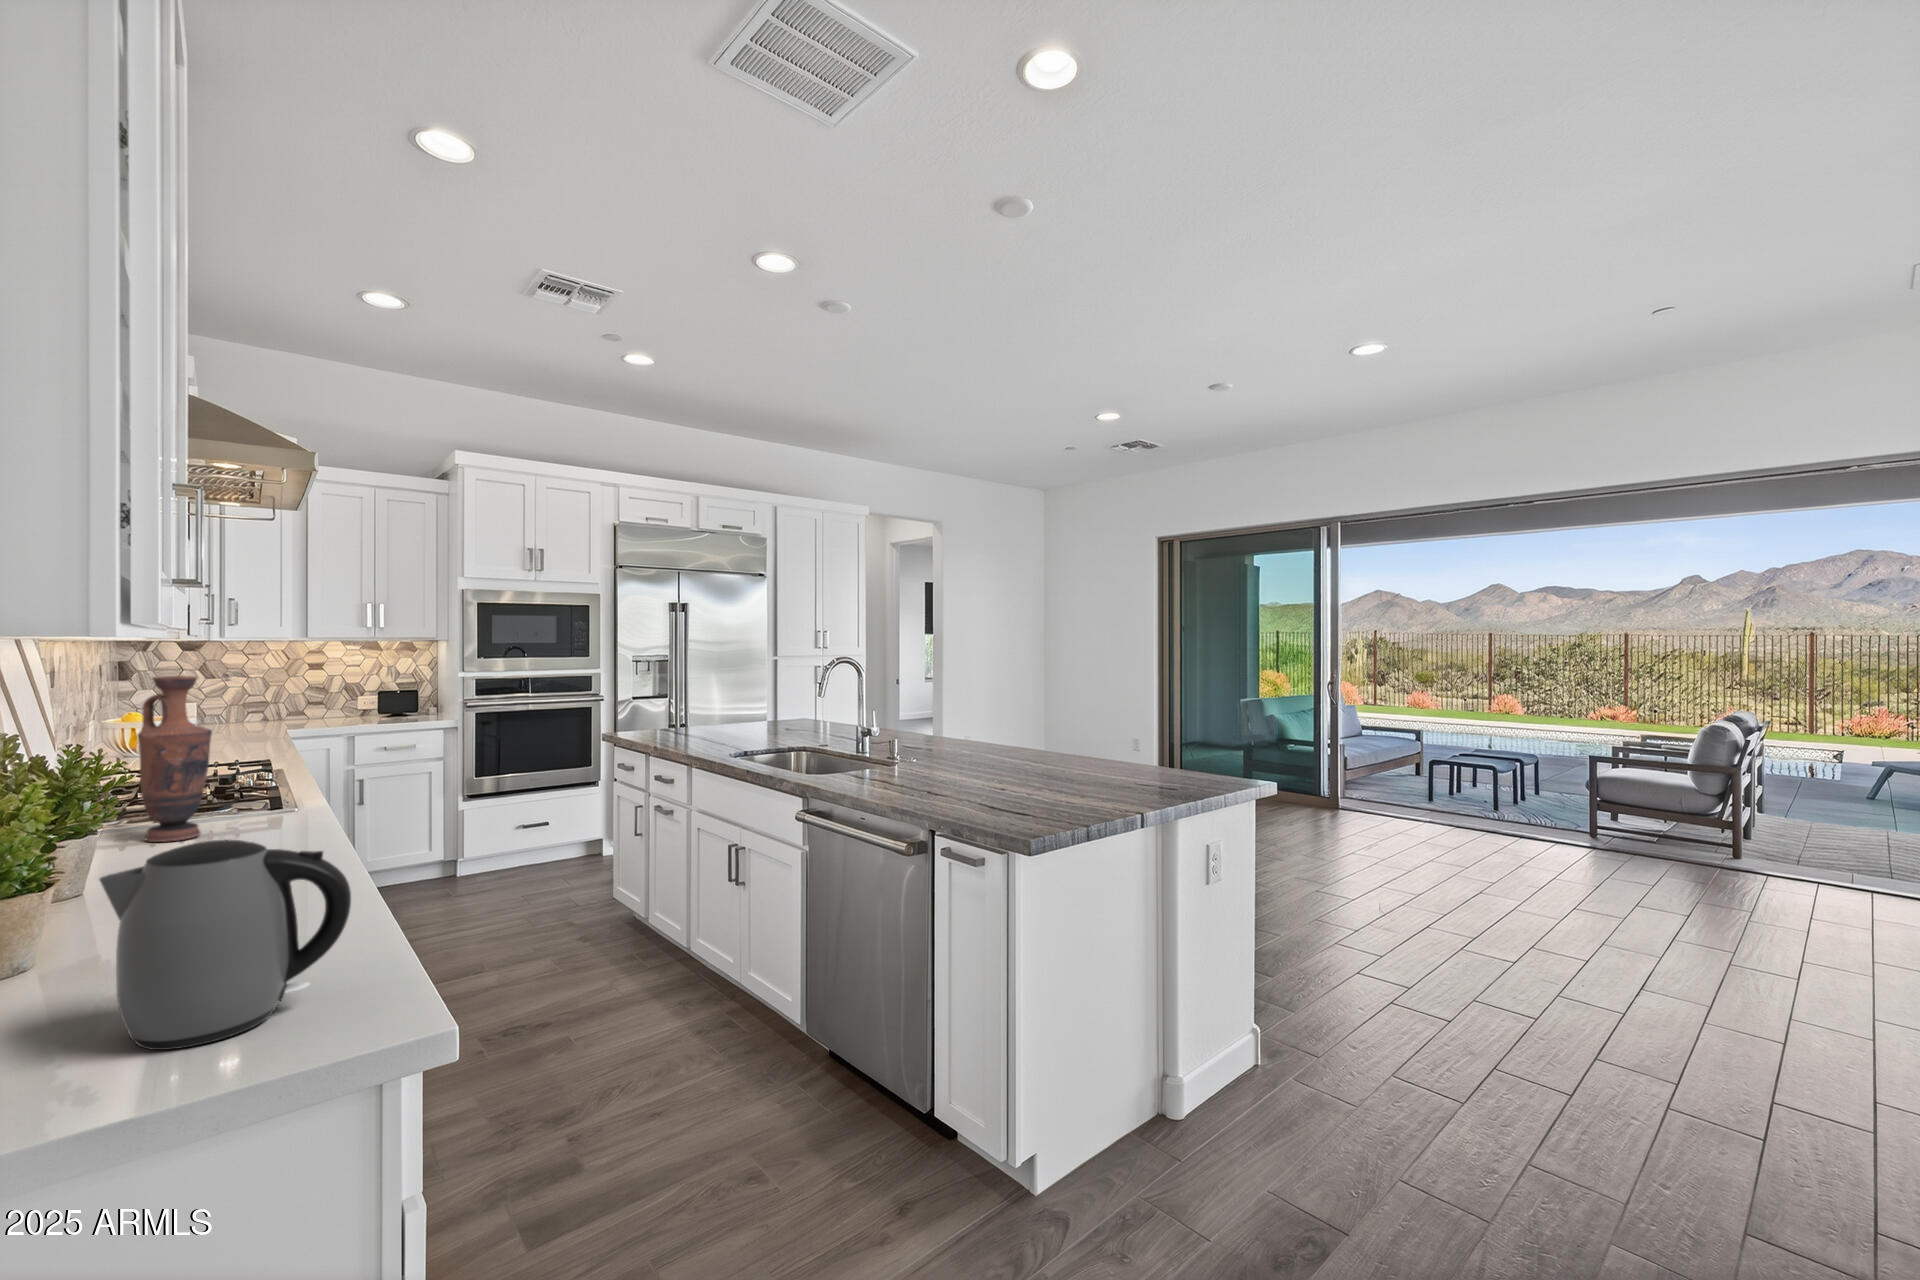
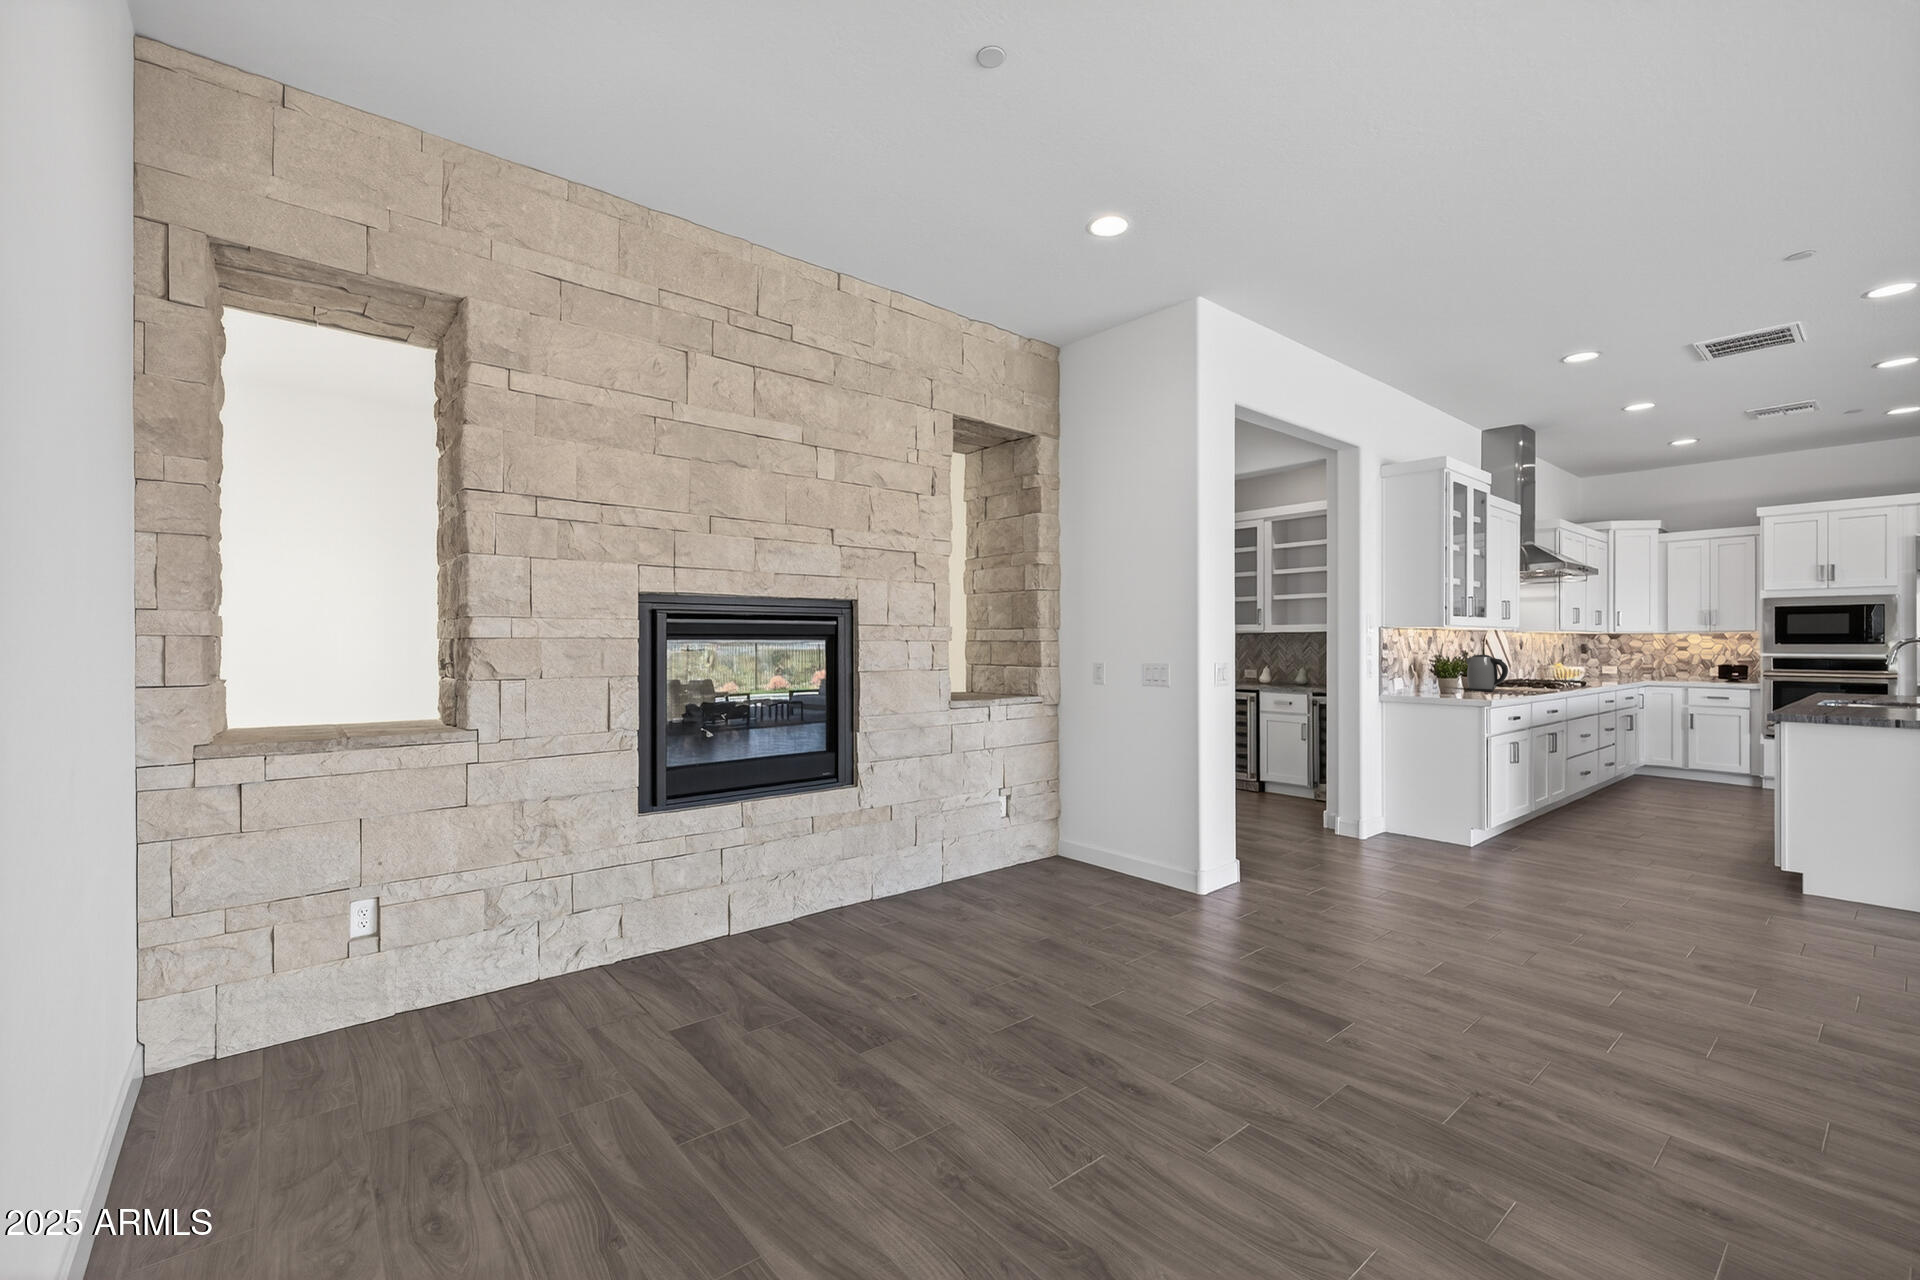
vase: present [138,676,212,842] -> none [1515,633,1536,685]

